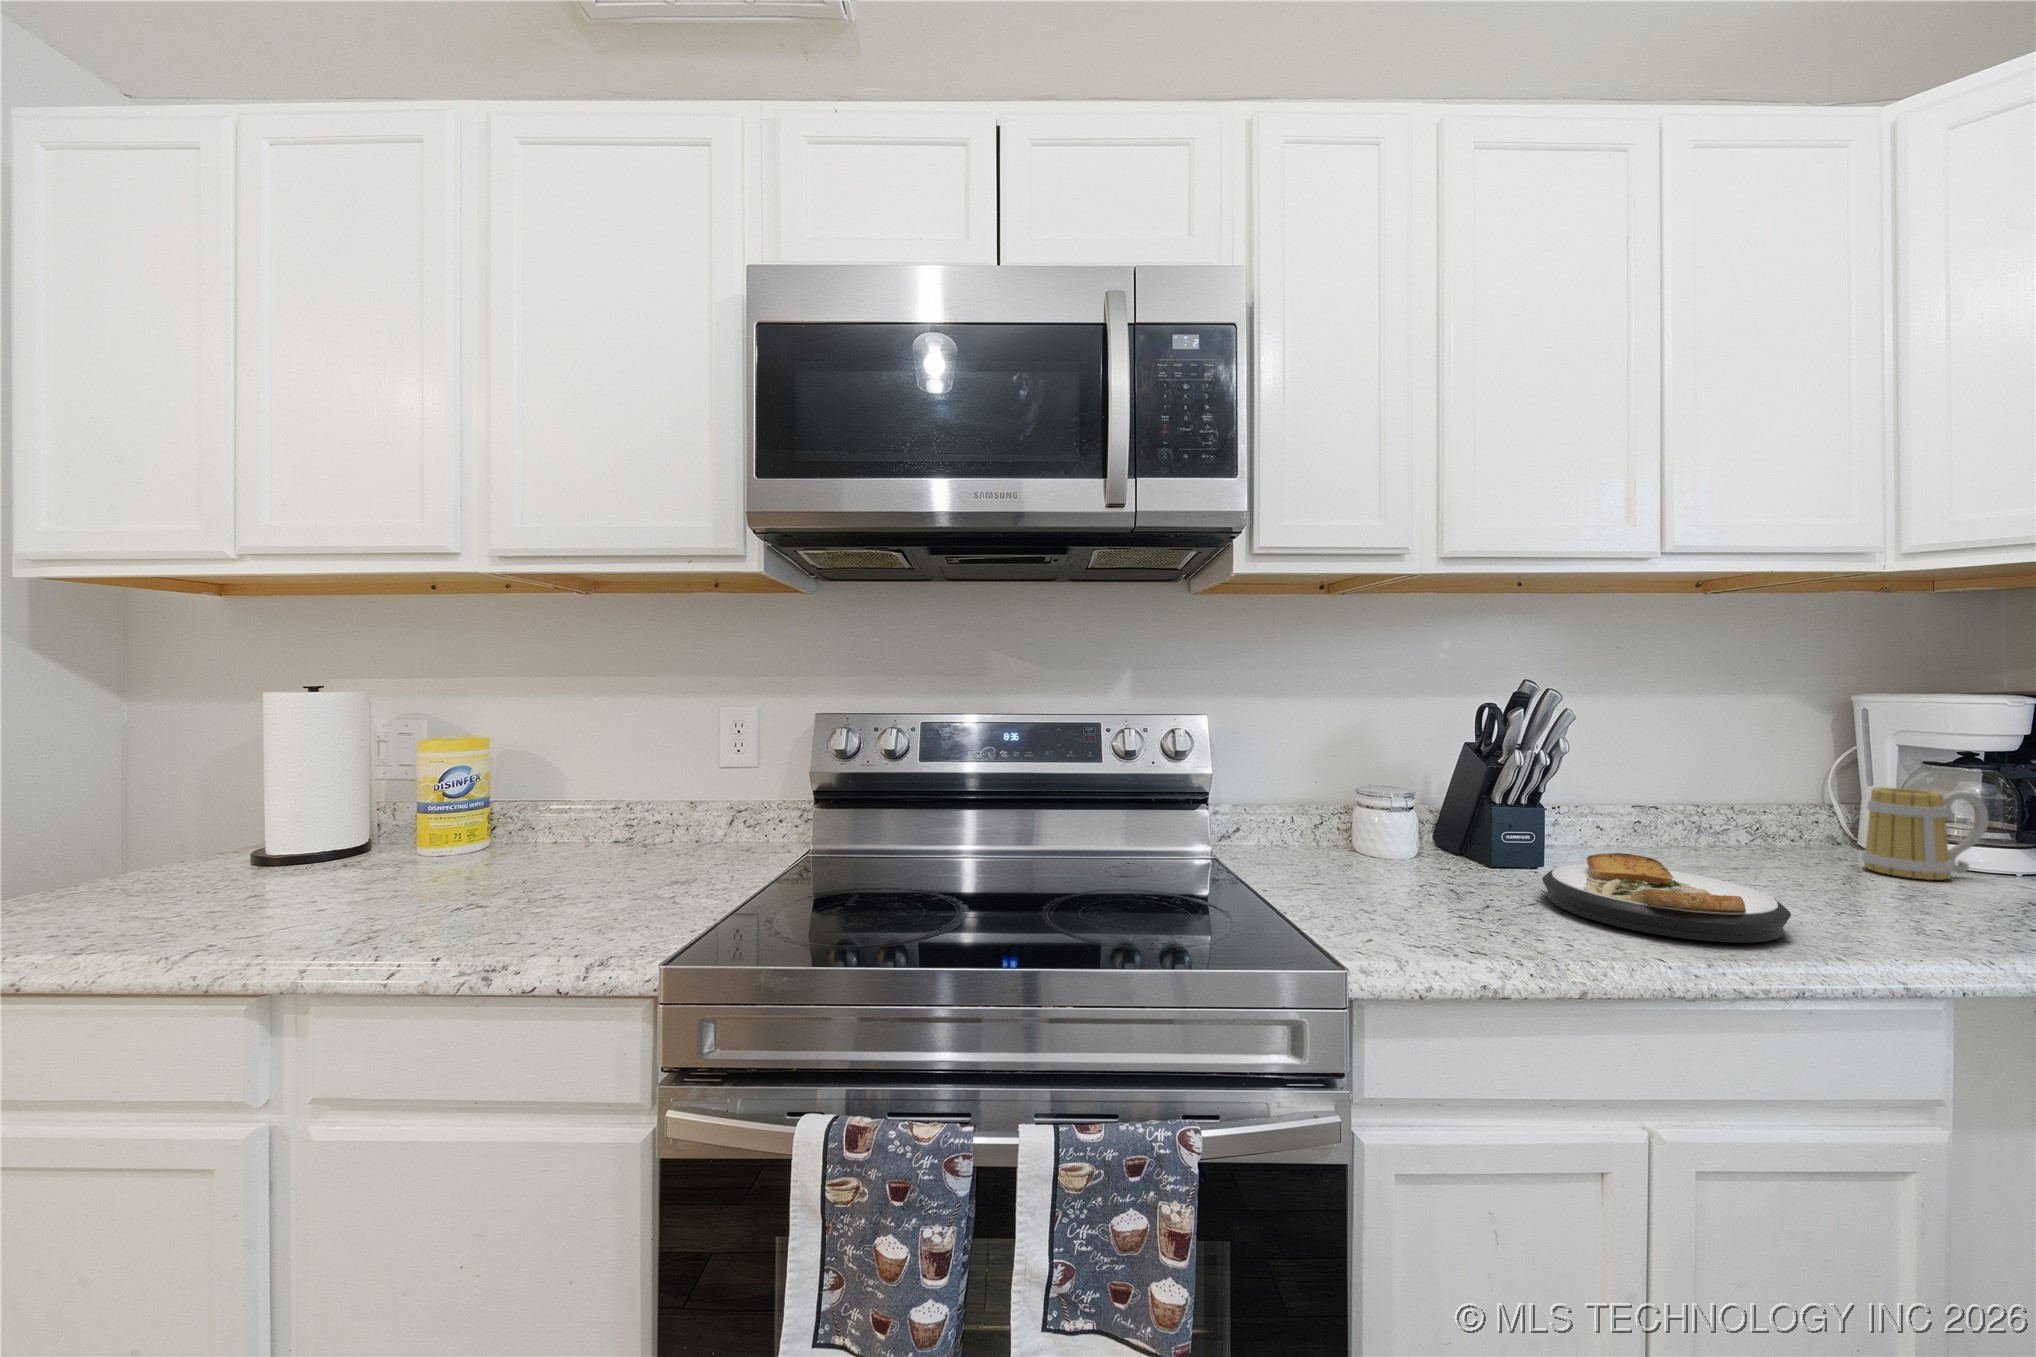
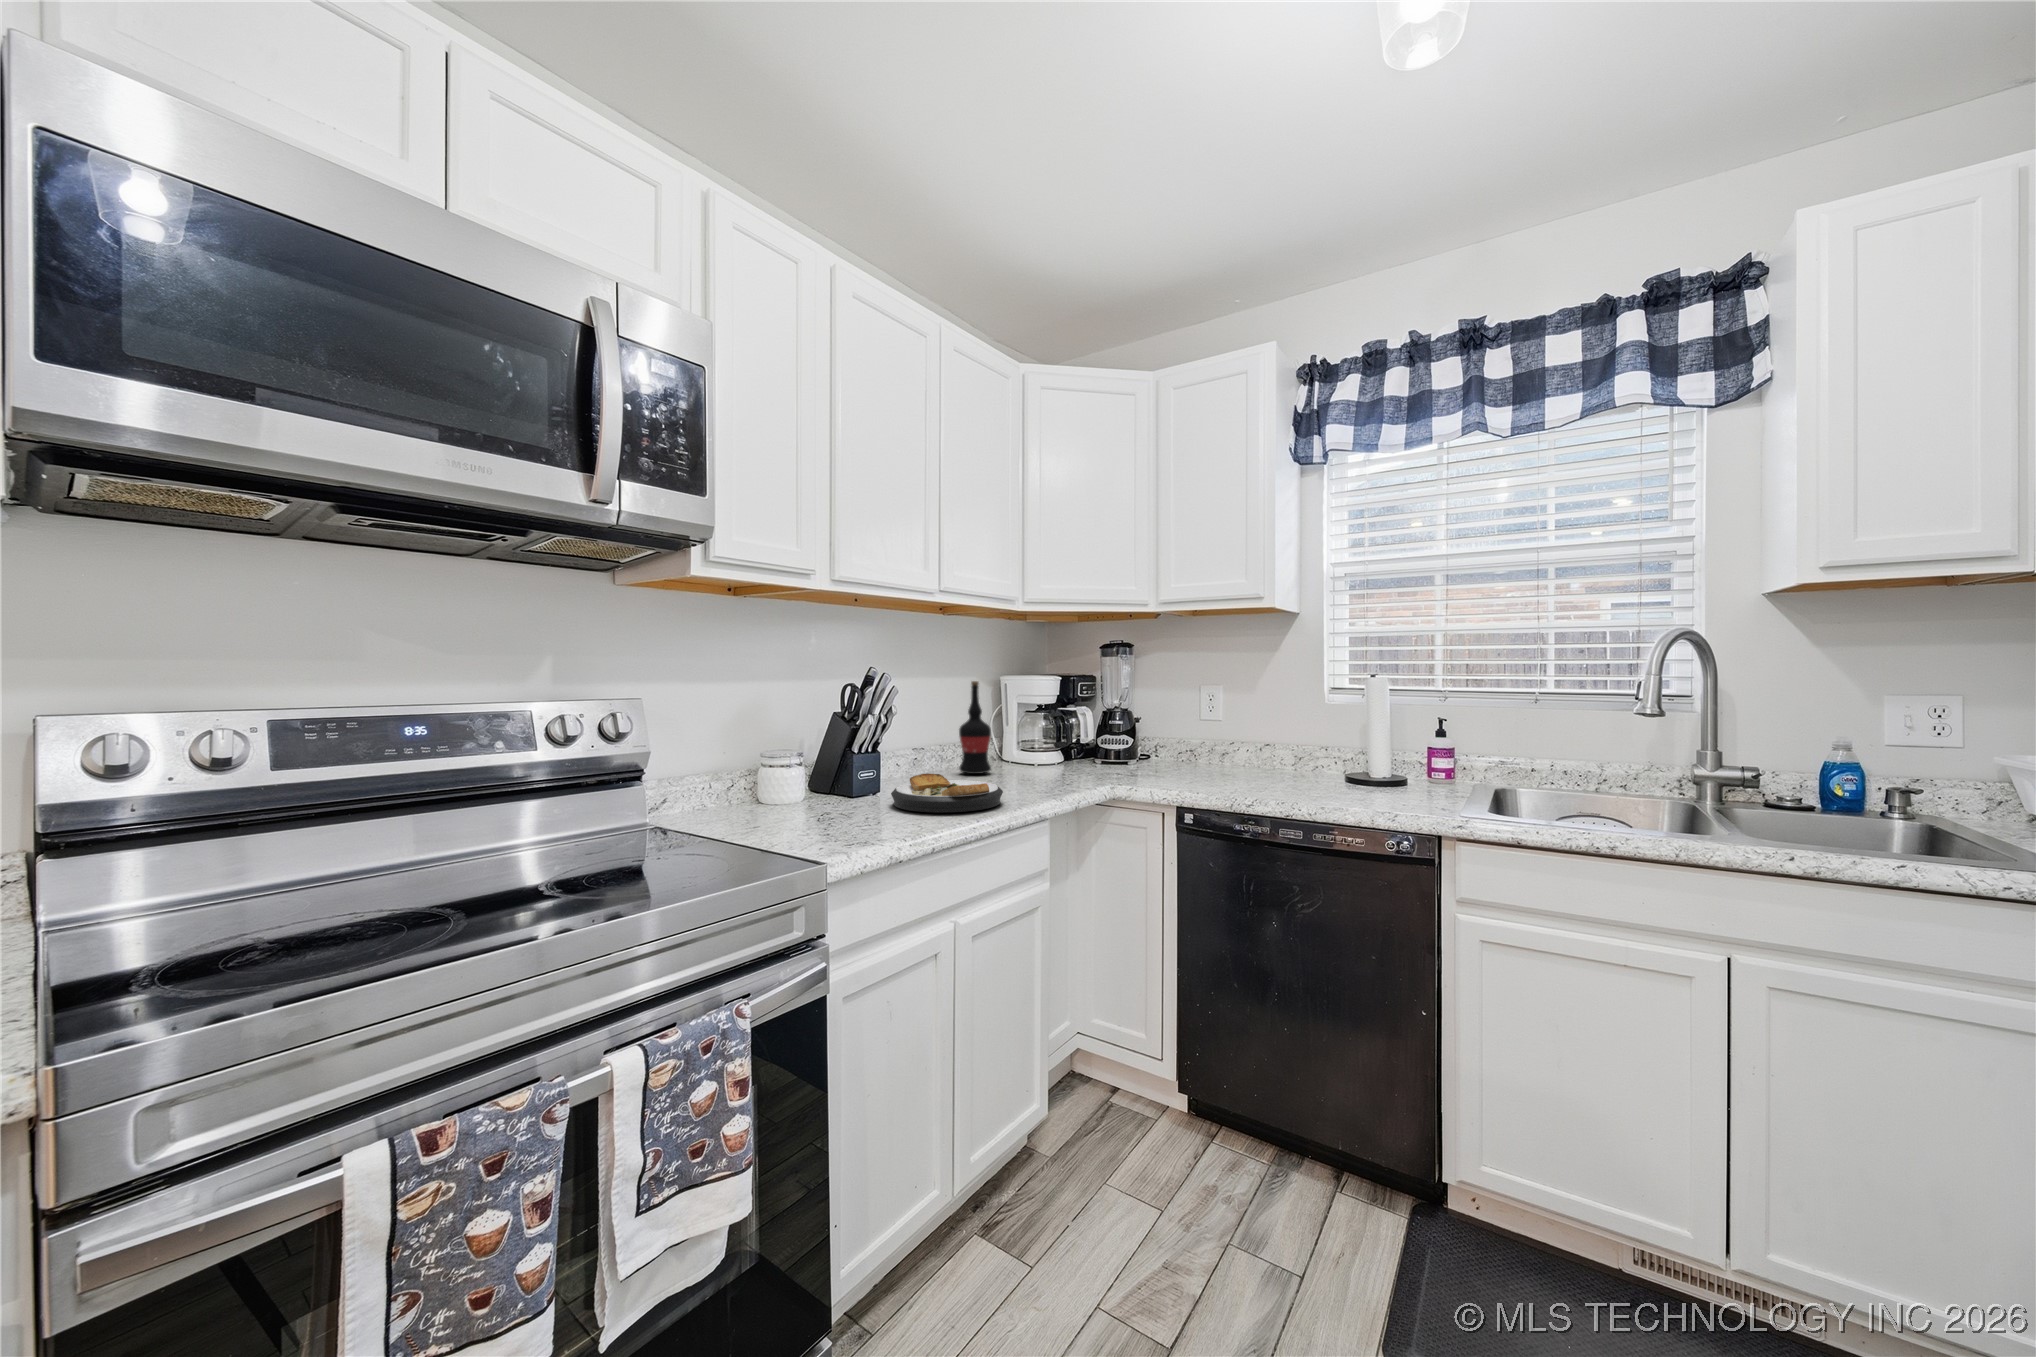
wine bottle: none [1733,705,1811,866] -> present [959,681,991,774]
mug: present [1862,787,1988,880] -> none [1008,724,1049,771]

